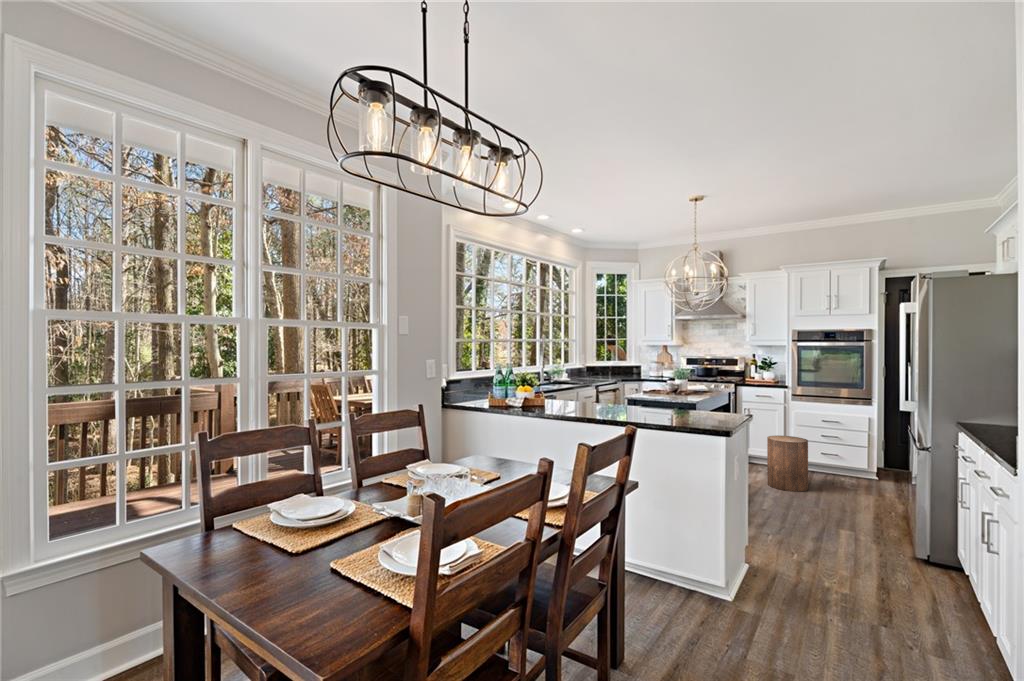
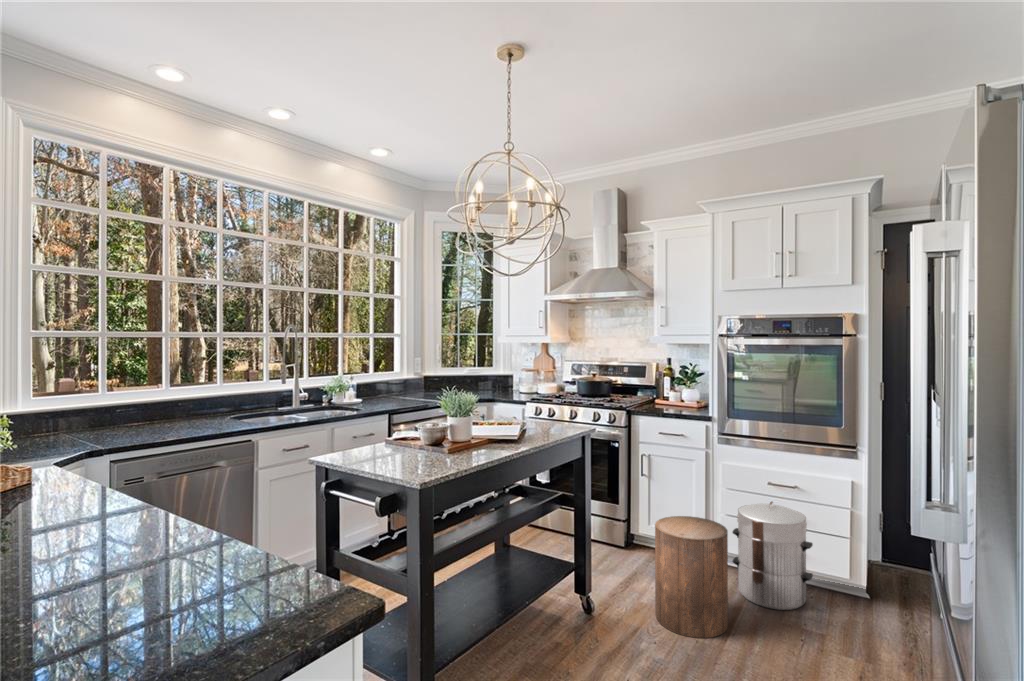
waste bin: none [804,429,850,484] -> present [733,501,813,610]

